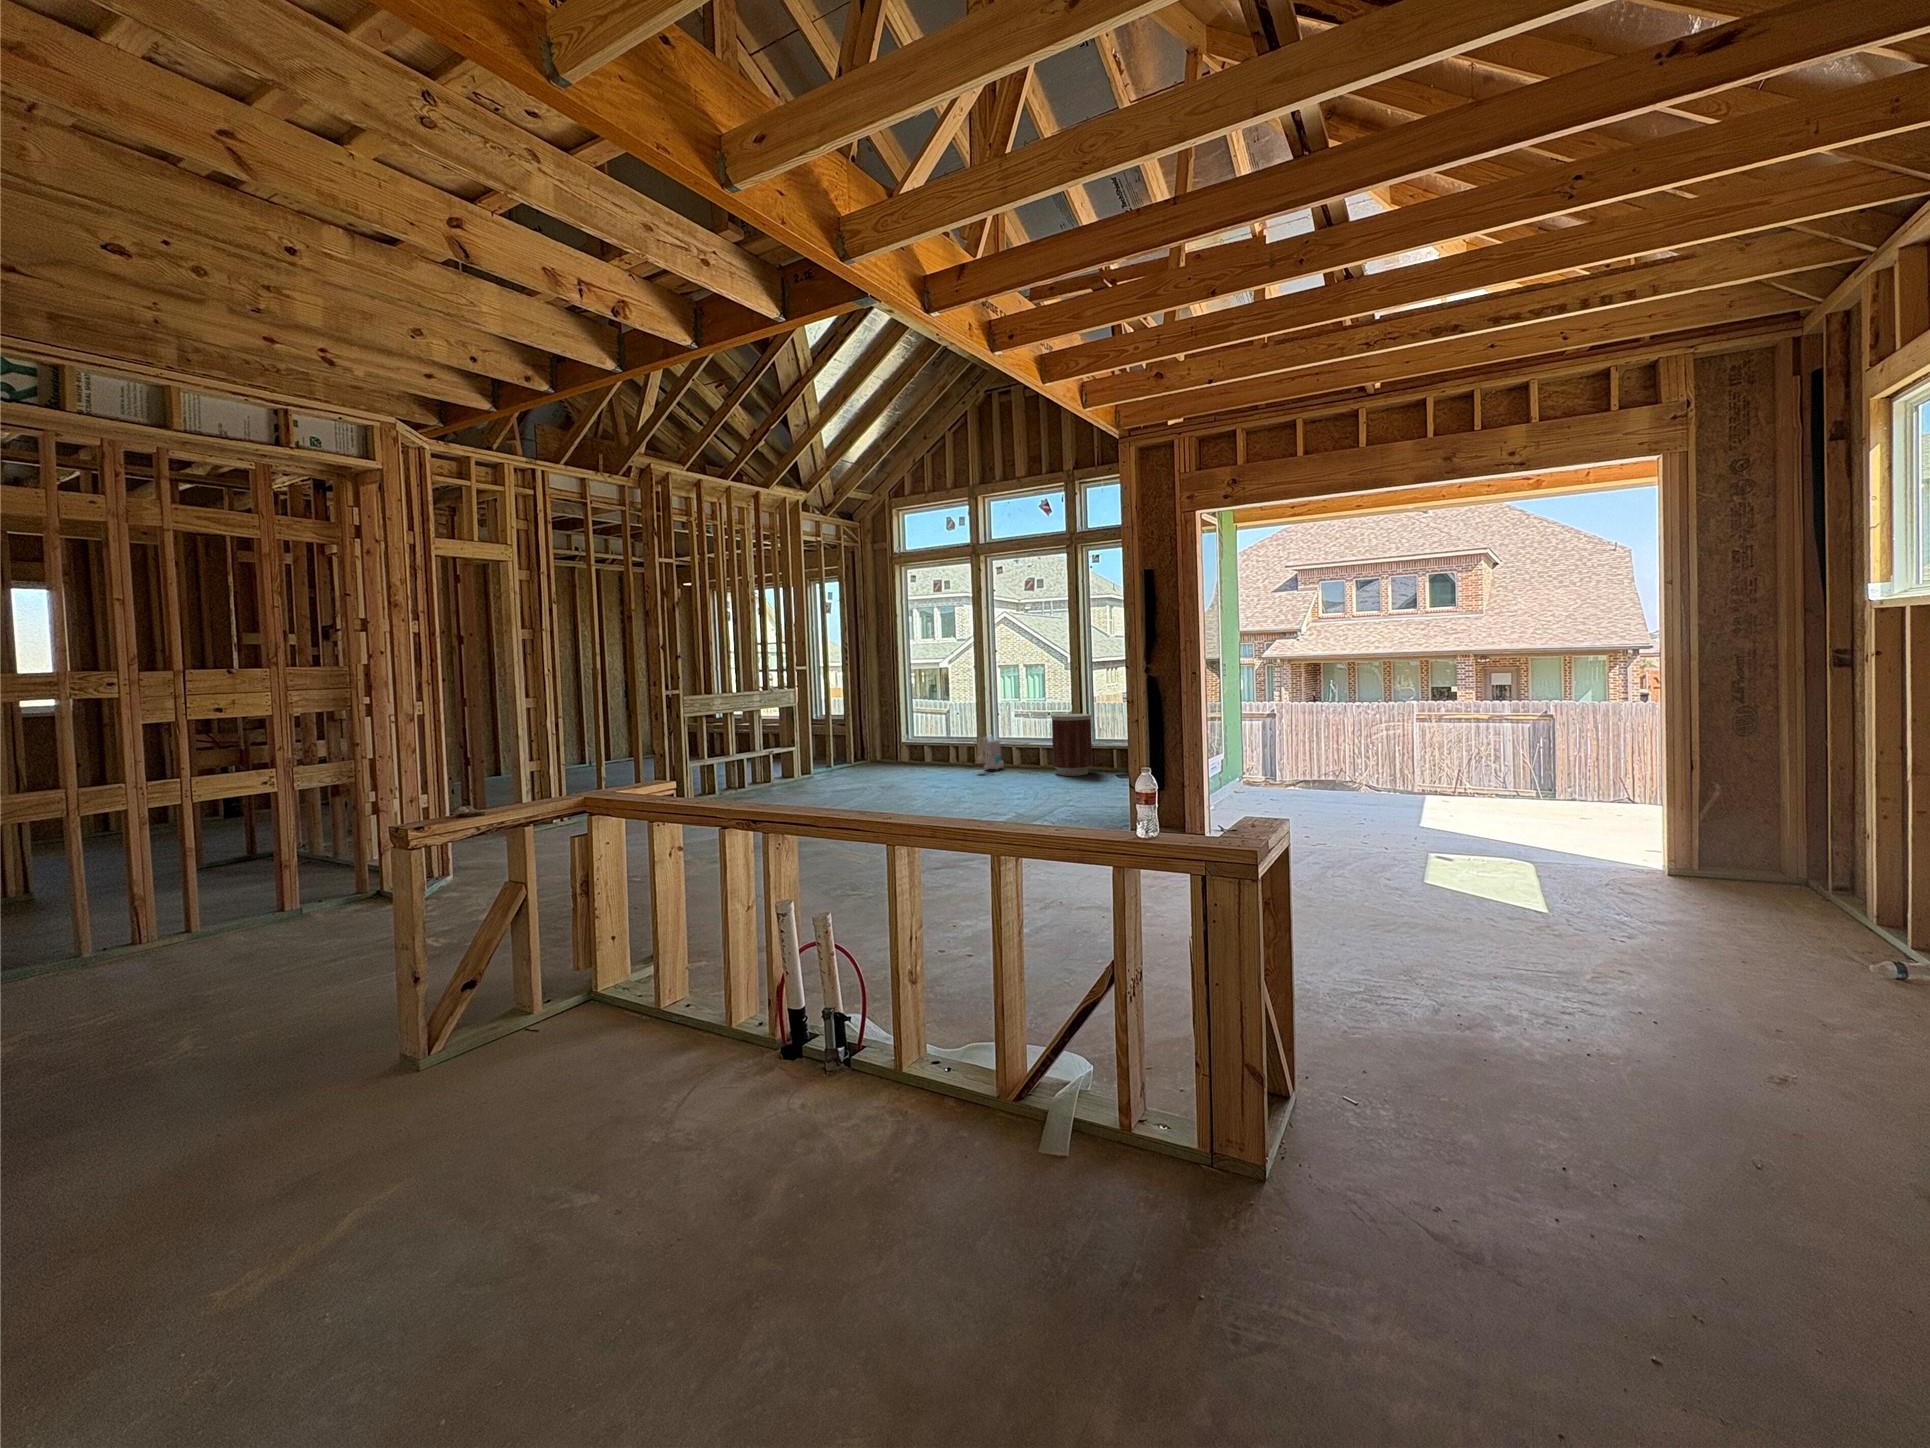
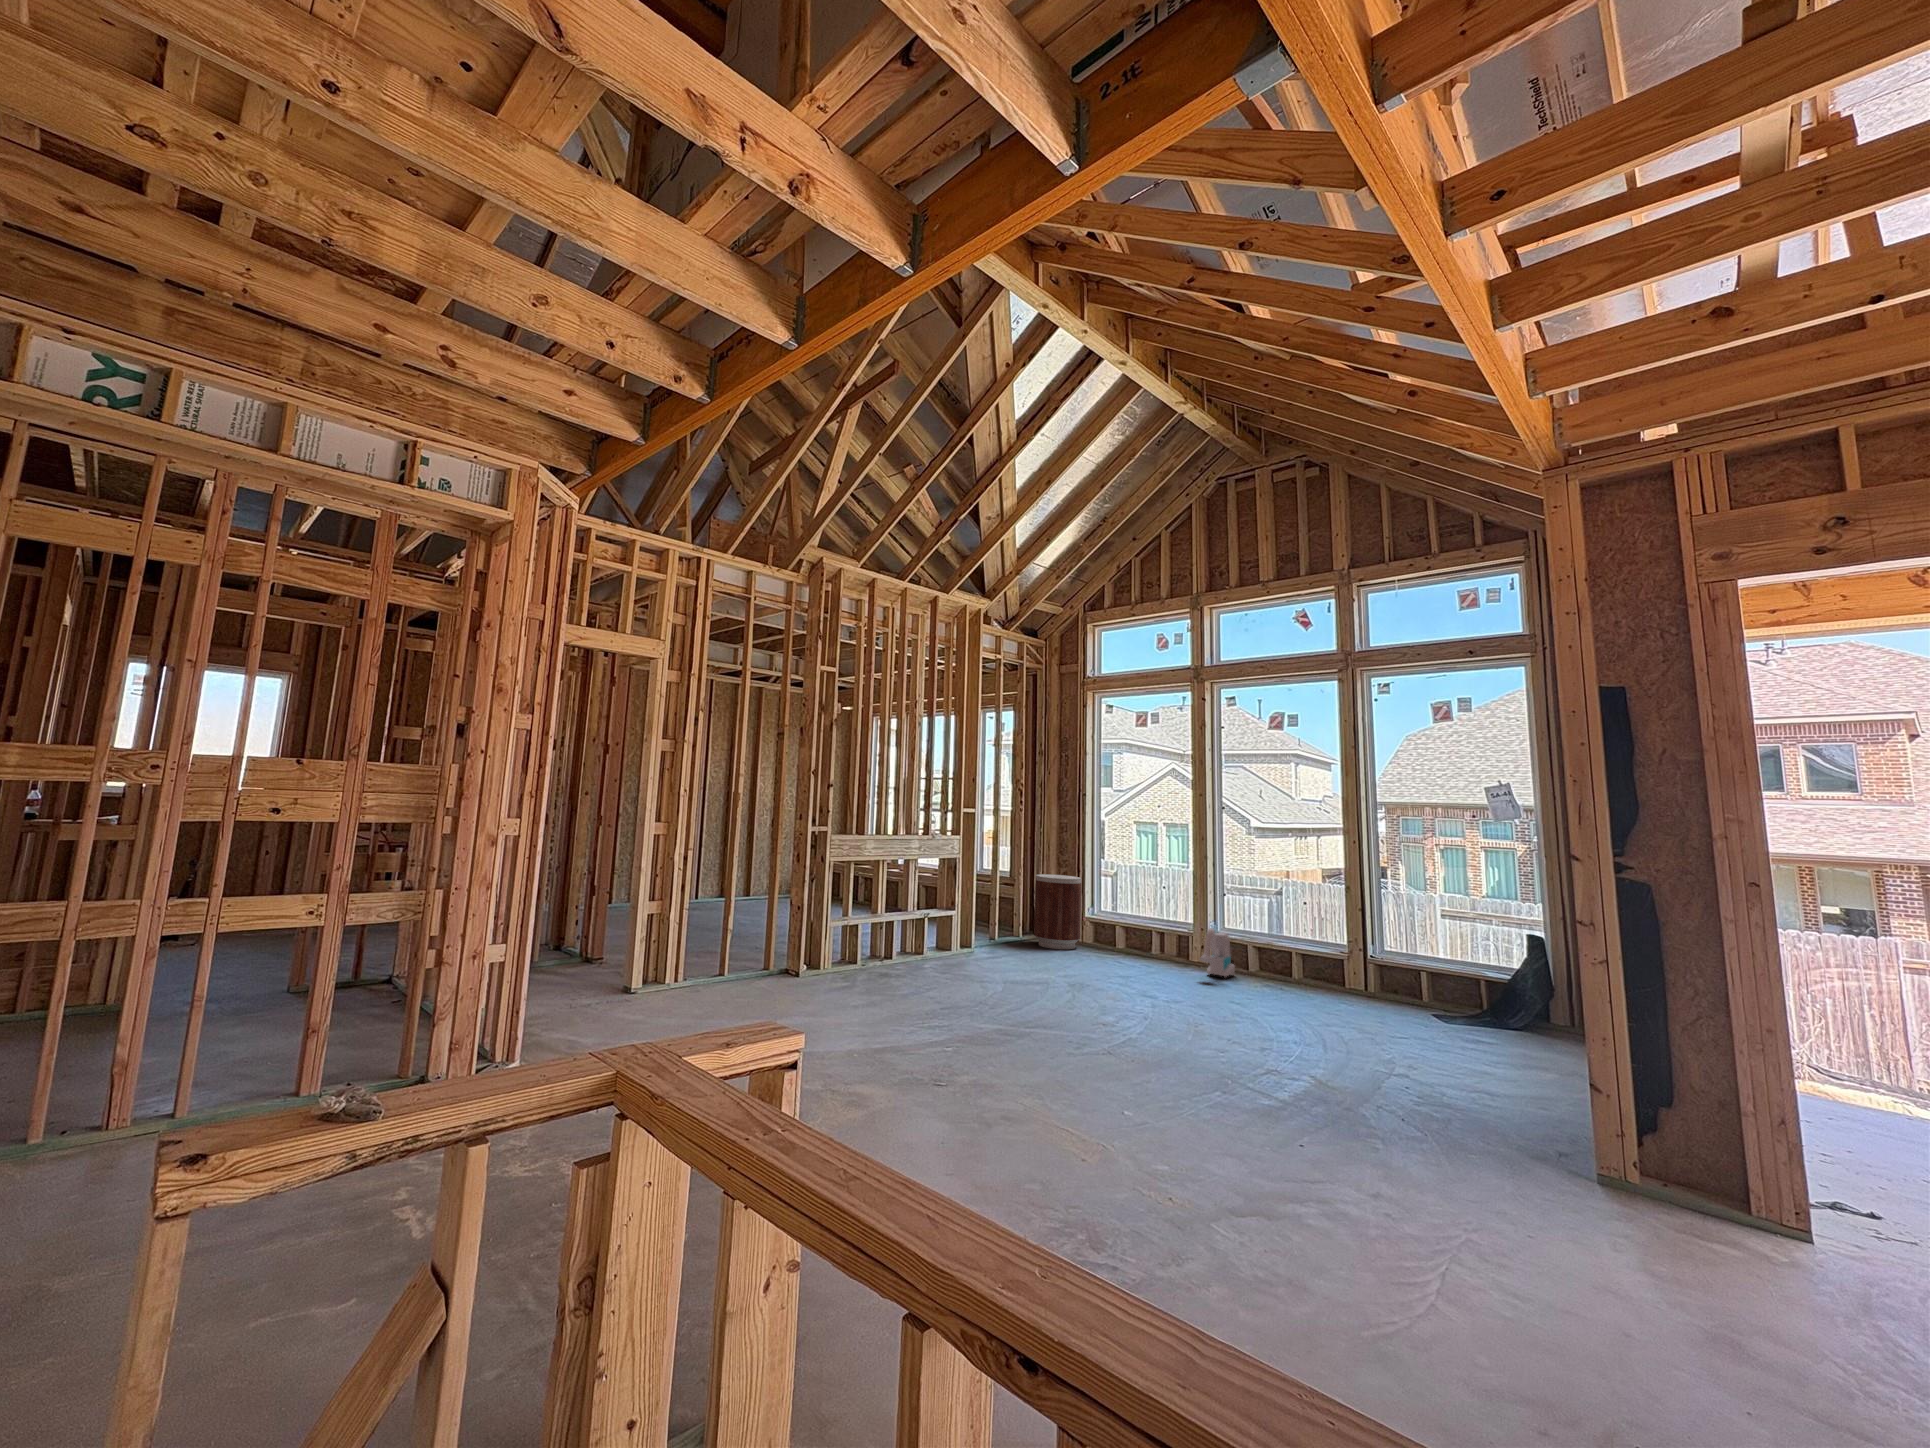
trash can: present [1052,714,1092,776] -> present [1034,874,1081,949]

